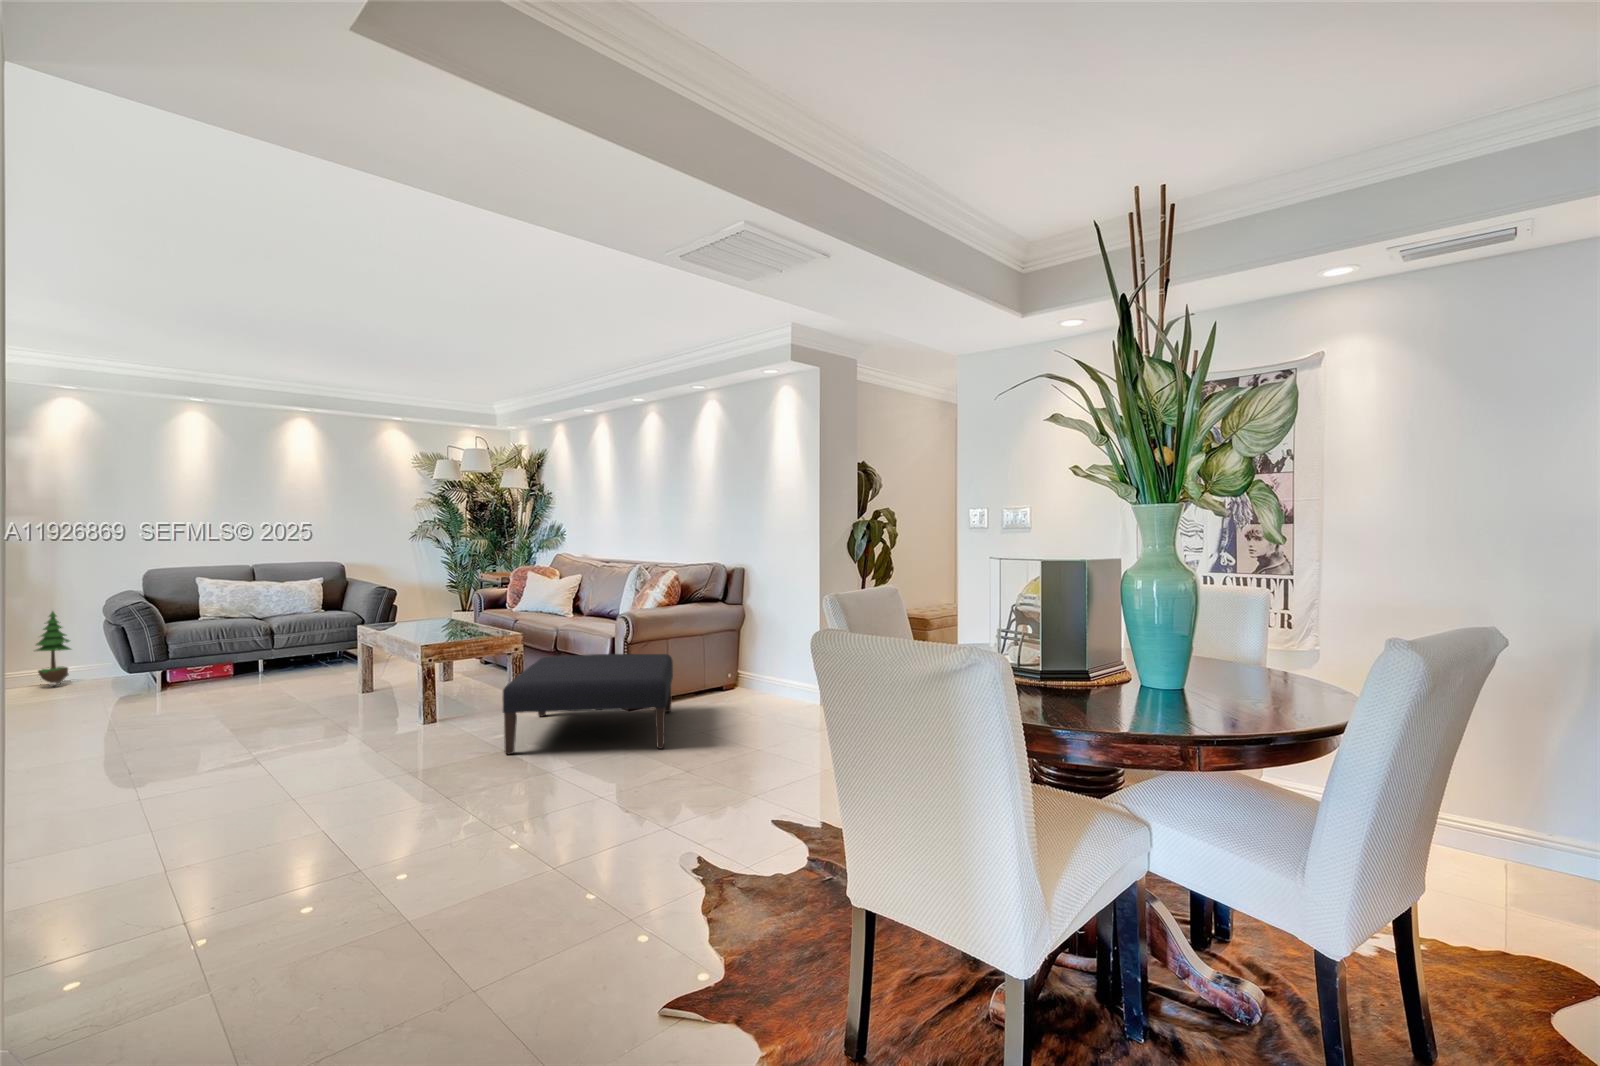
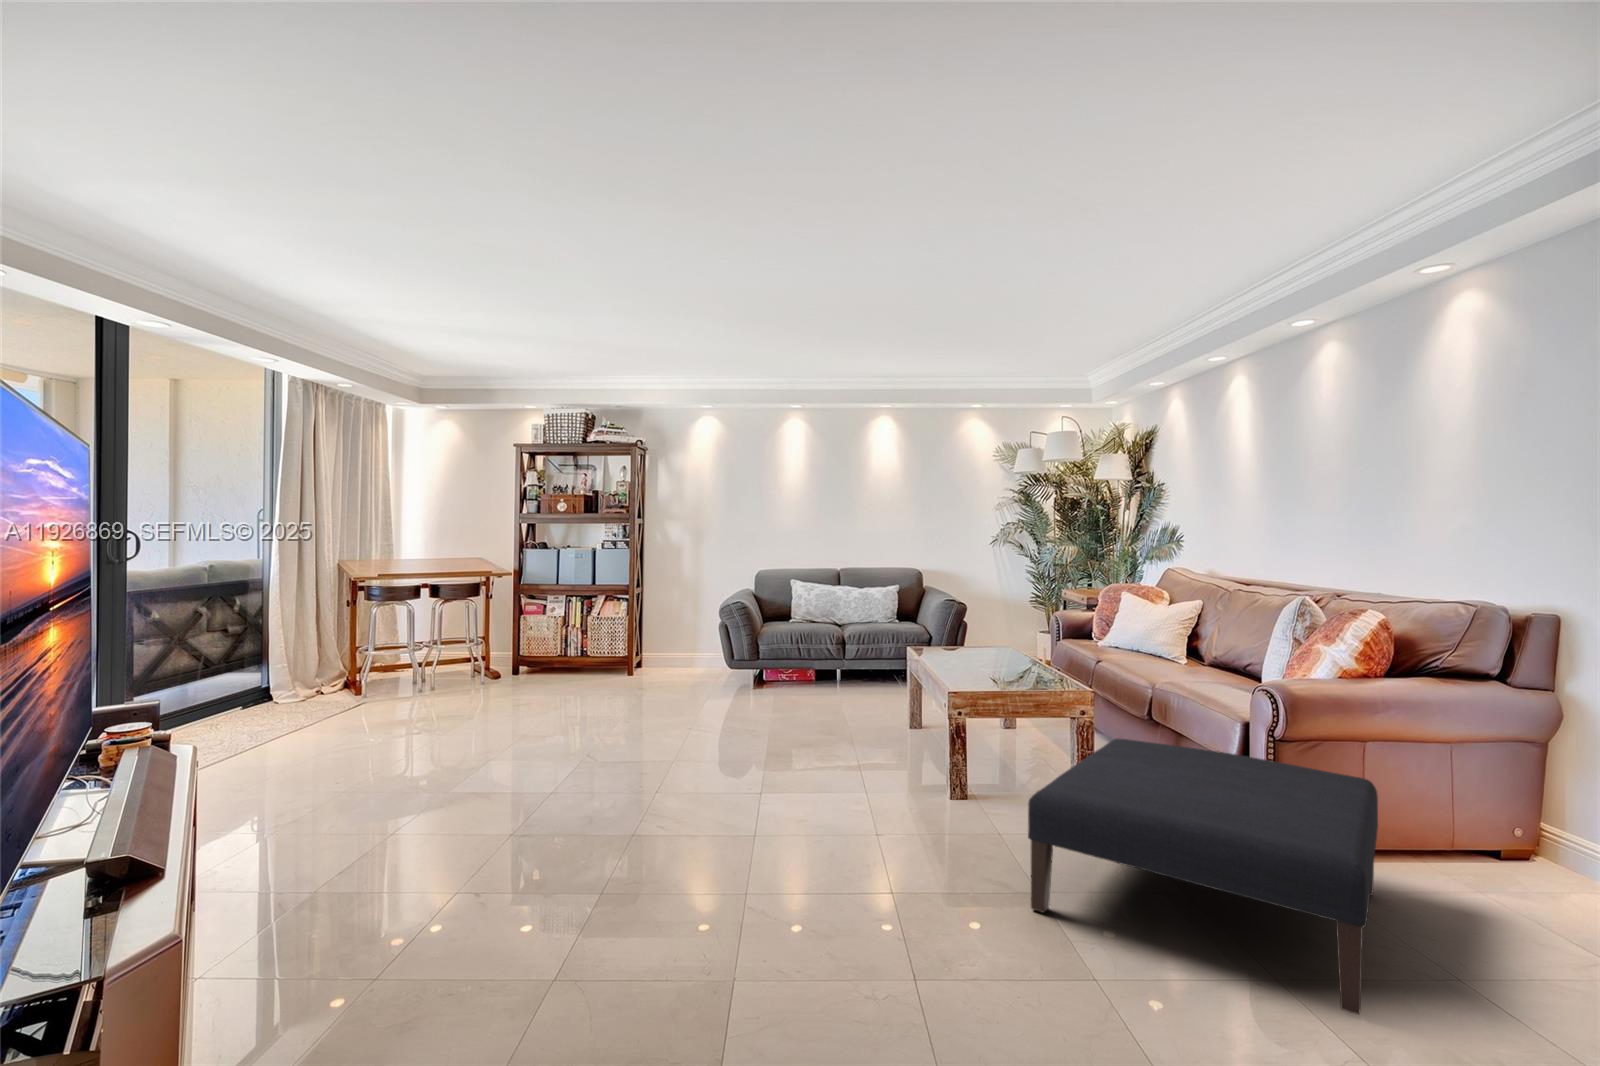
potted tree: present [35,611,71,687] -> none [682,602,706,670]

